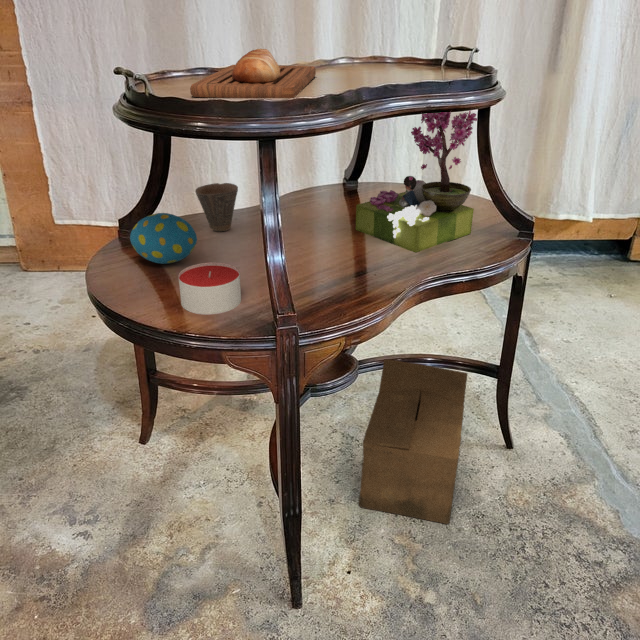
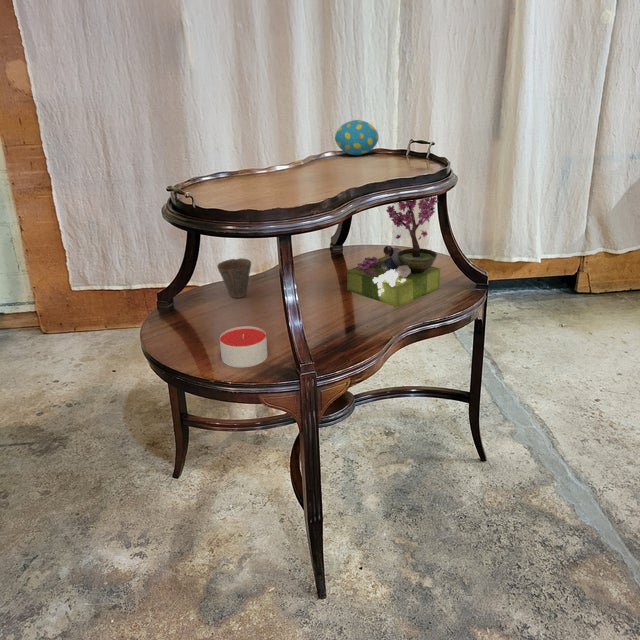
bread loaf: present [190,49,316,98] -> none [223,158,310,204]
decorative egg: present [130,213,197,264] -> present [335,120,378,155]
cardboard box: present [359,359,467,524] -> none [363,393,445,525]

